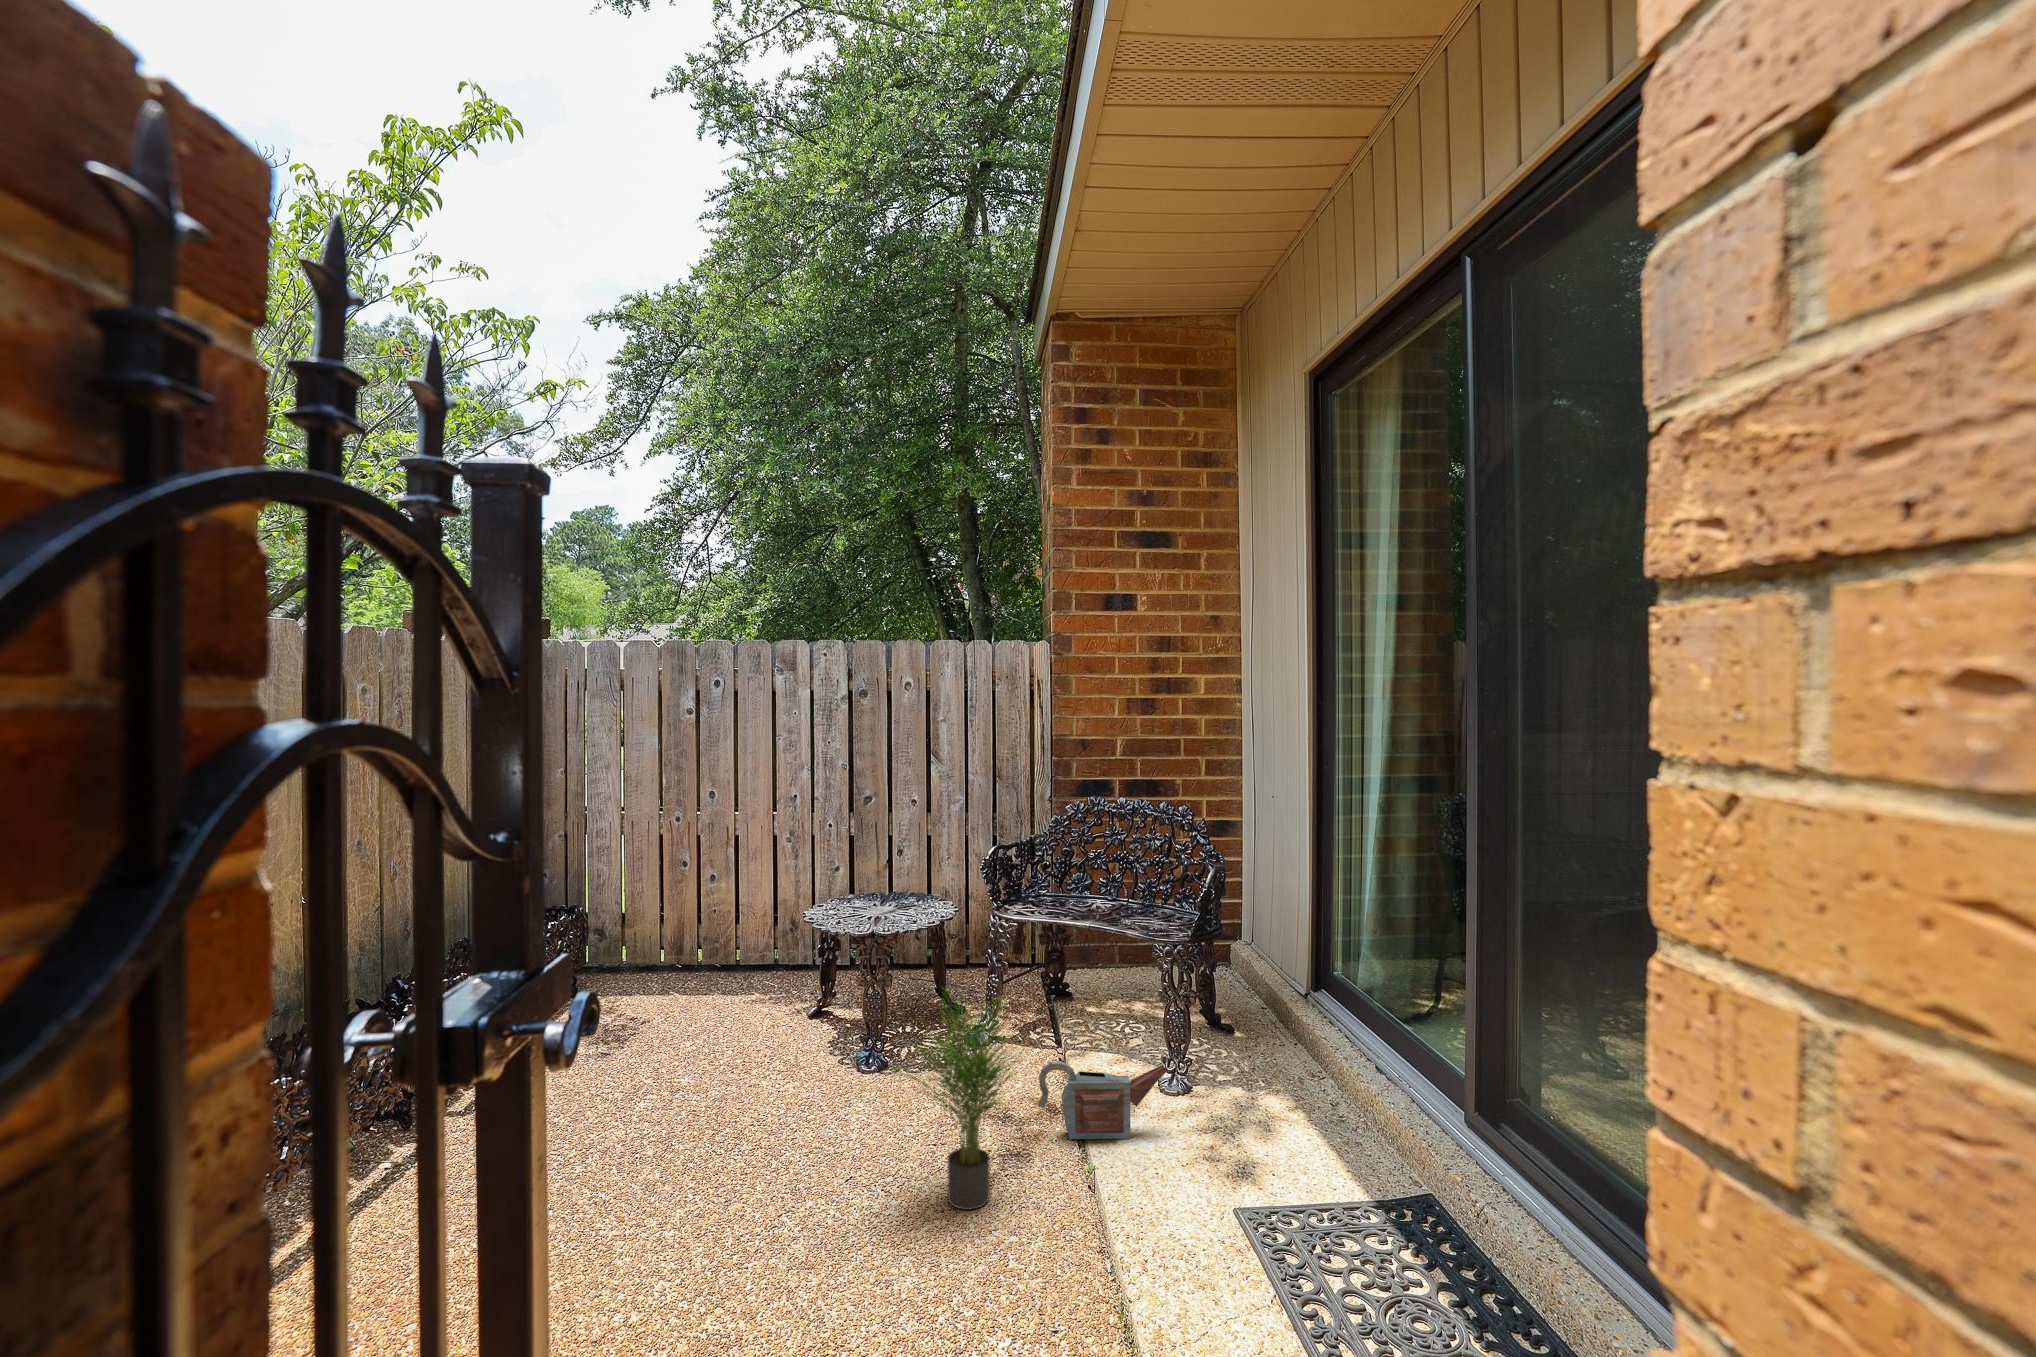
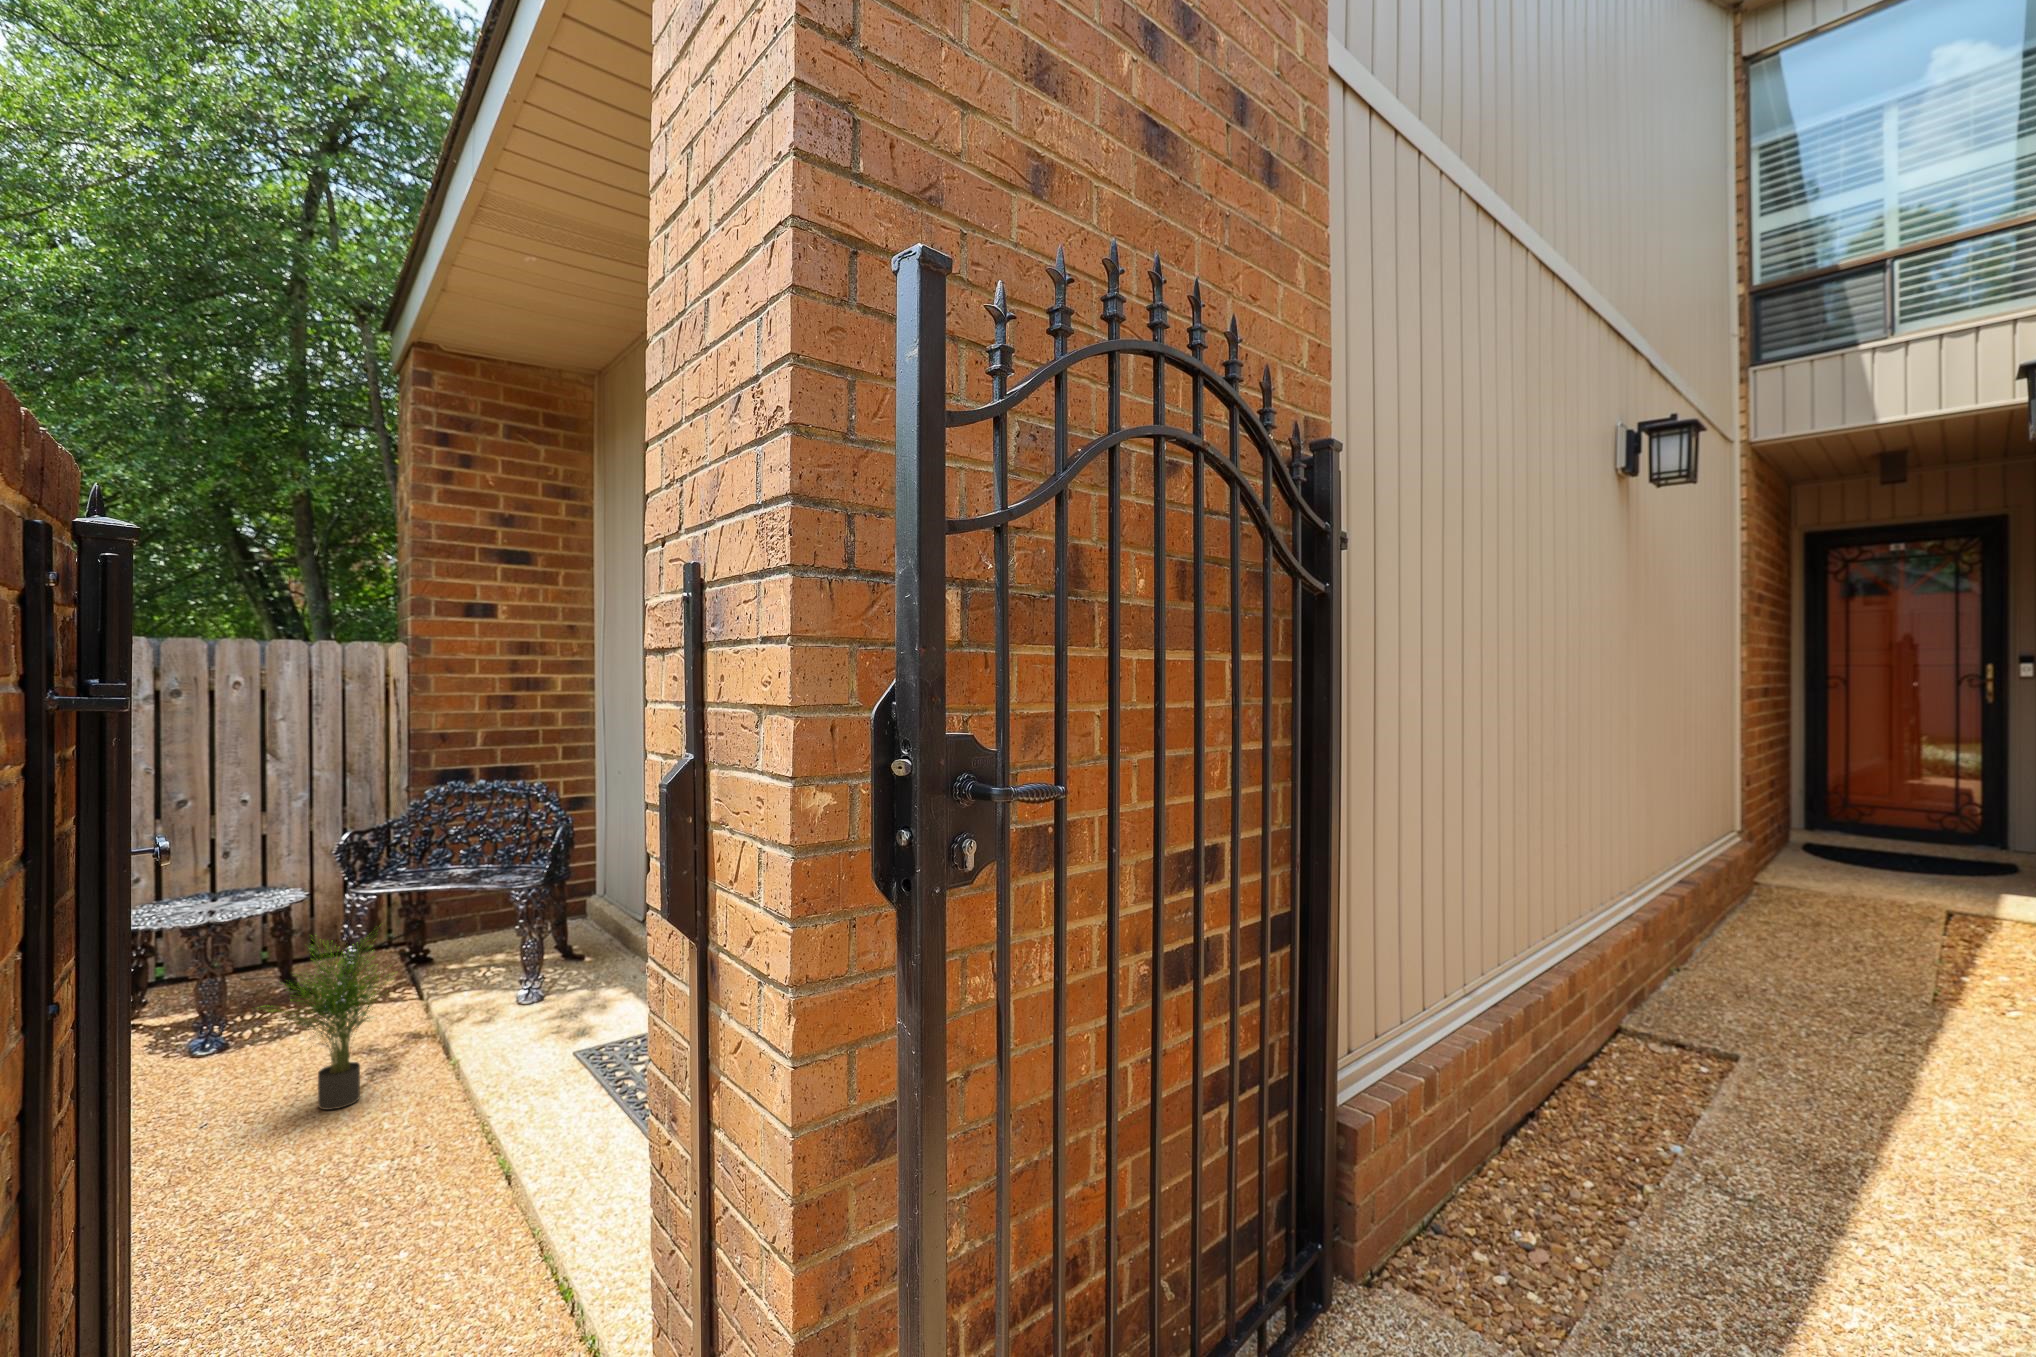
watering can: present [1037,1062,1168,1139] -> none [403,975,523,1048]

